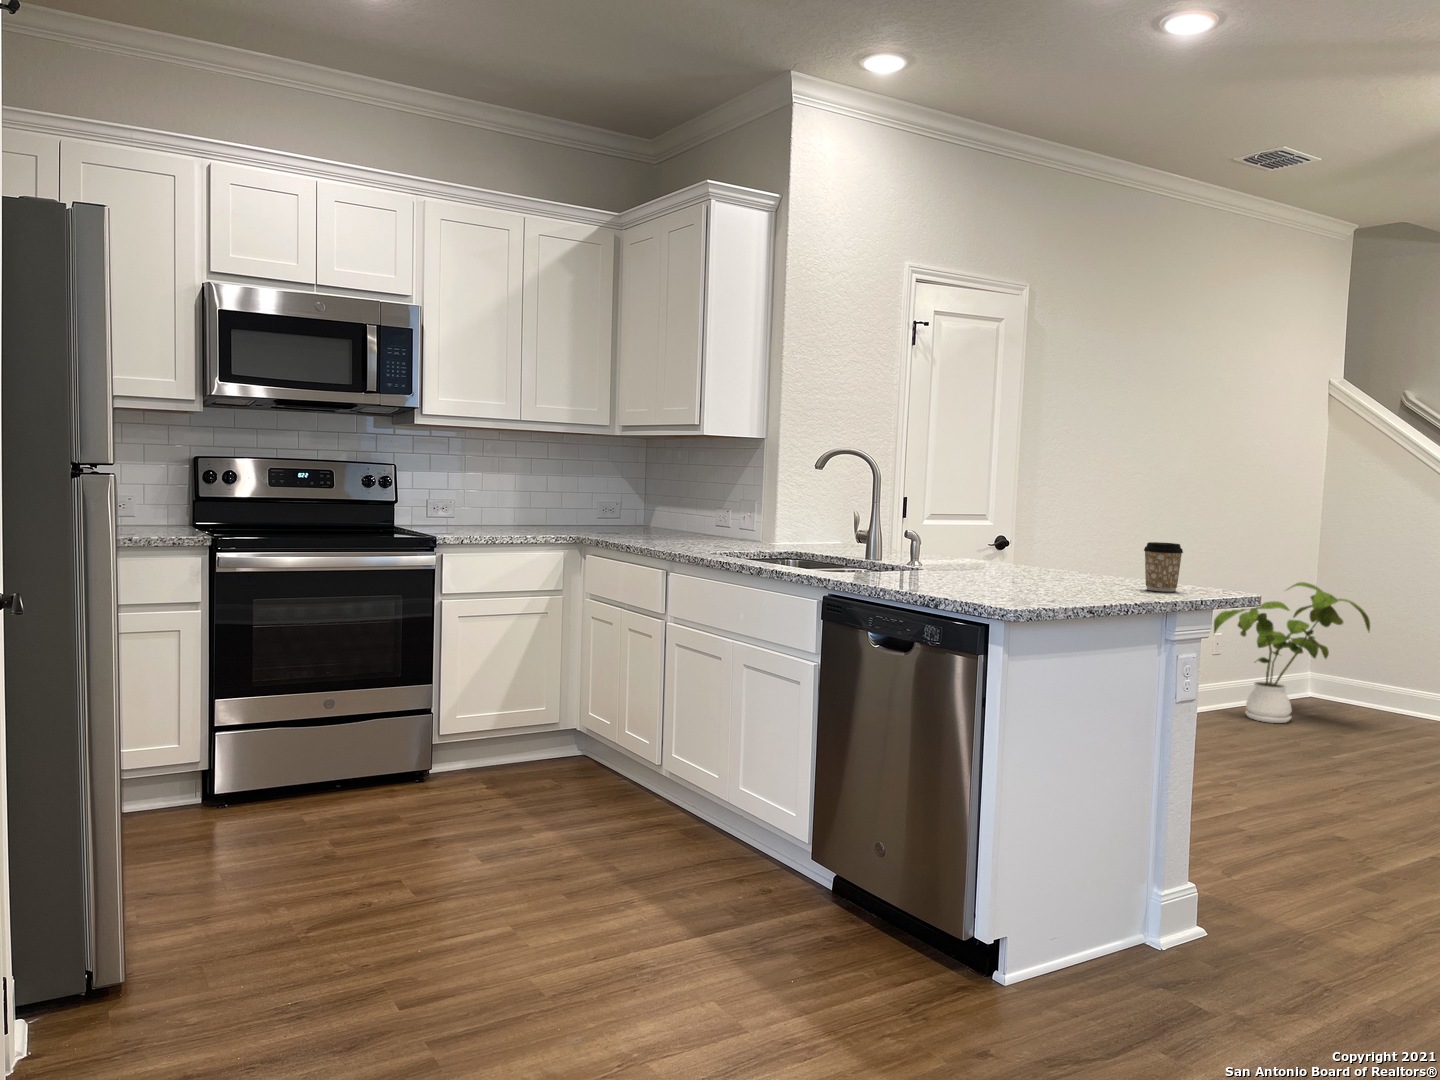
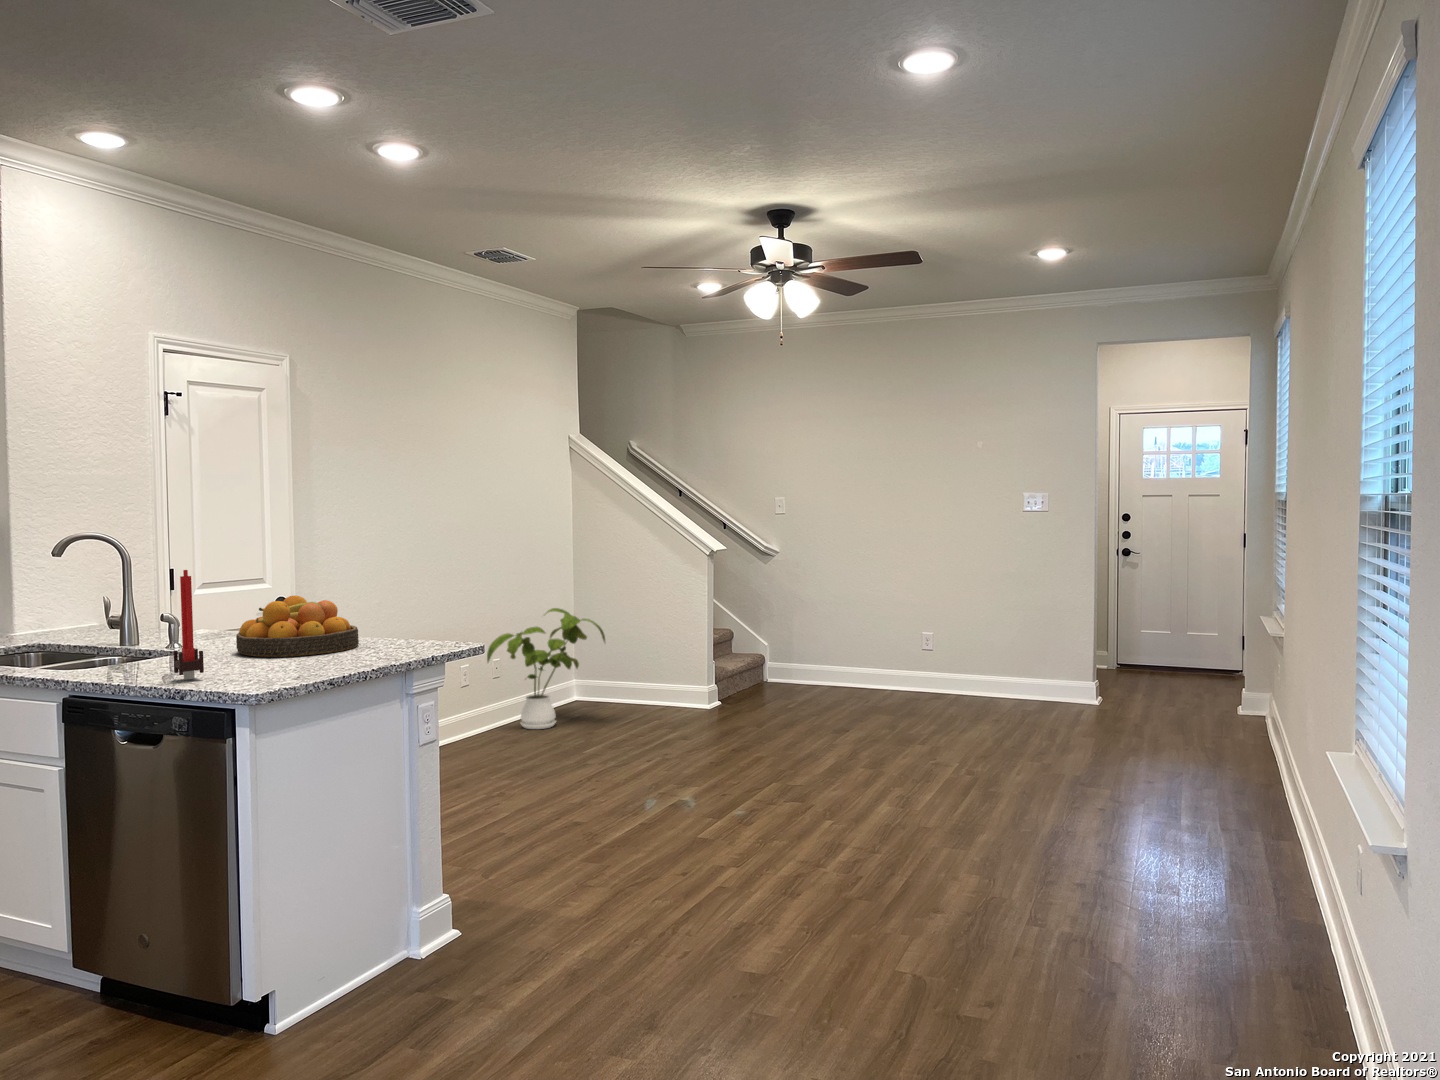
candle: none [927,475,957,590] -> present [173,570,204,680]
fruit bowl: none [978,521,1107,584] -> present [236,596,359,657]
coffee cup: present [1144,542,1183,592] -> none [384,609,417,652]

